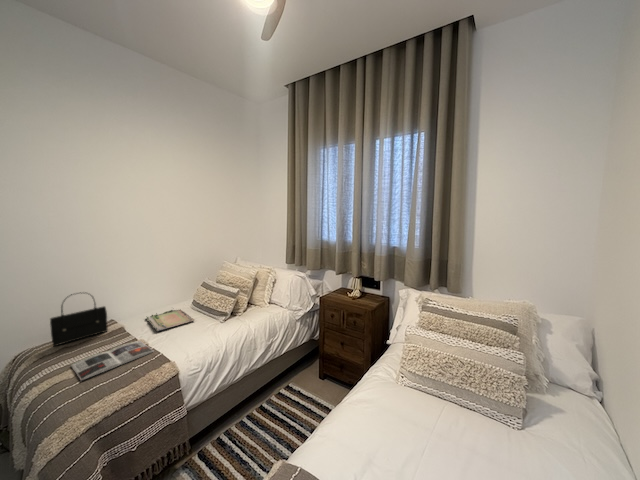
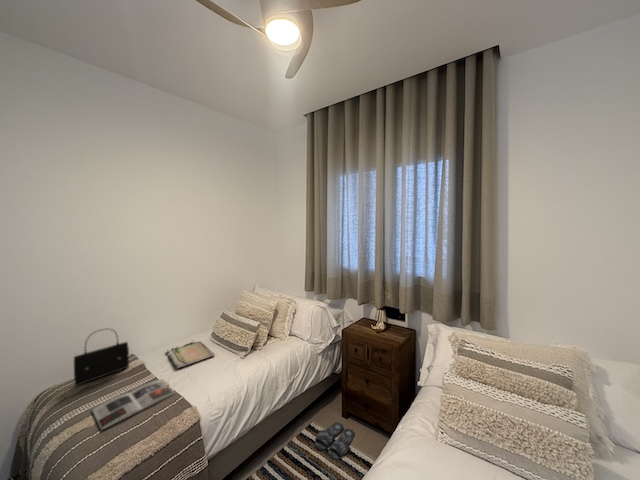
slippers: none [292,383,330,413] -> present [315,422,354,459]

